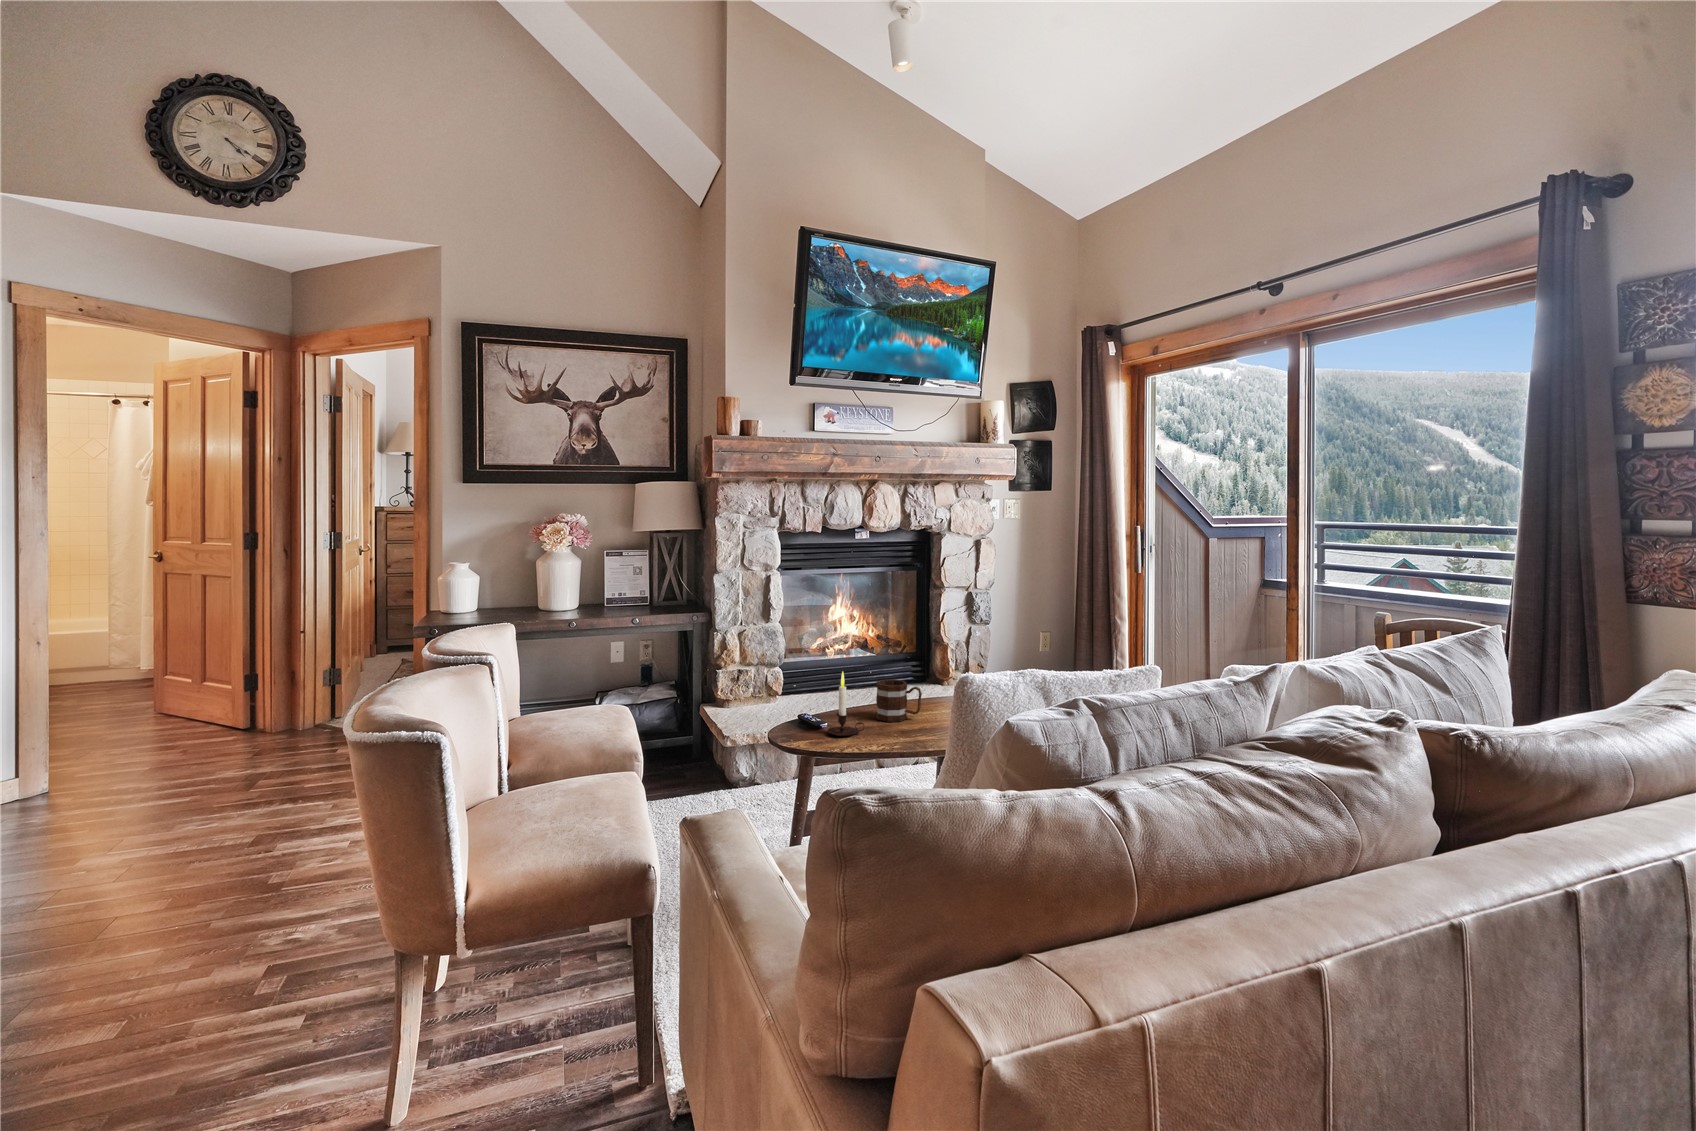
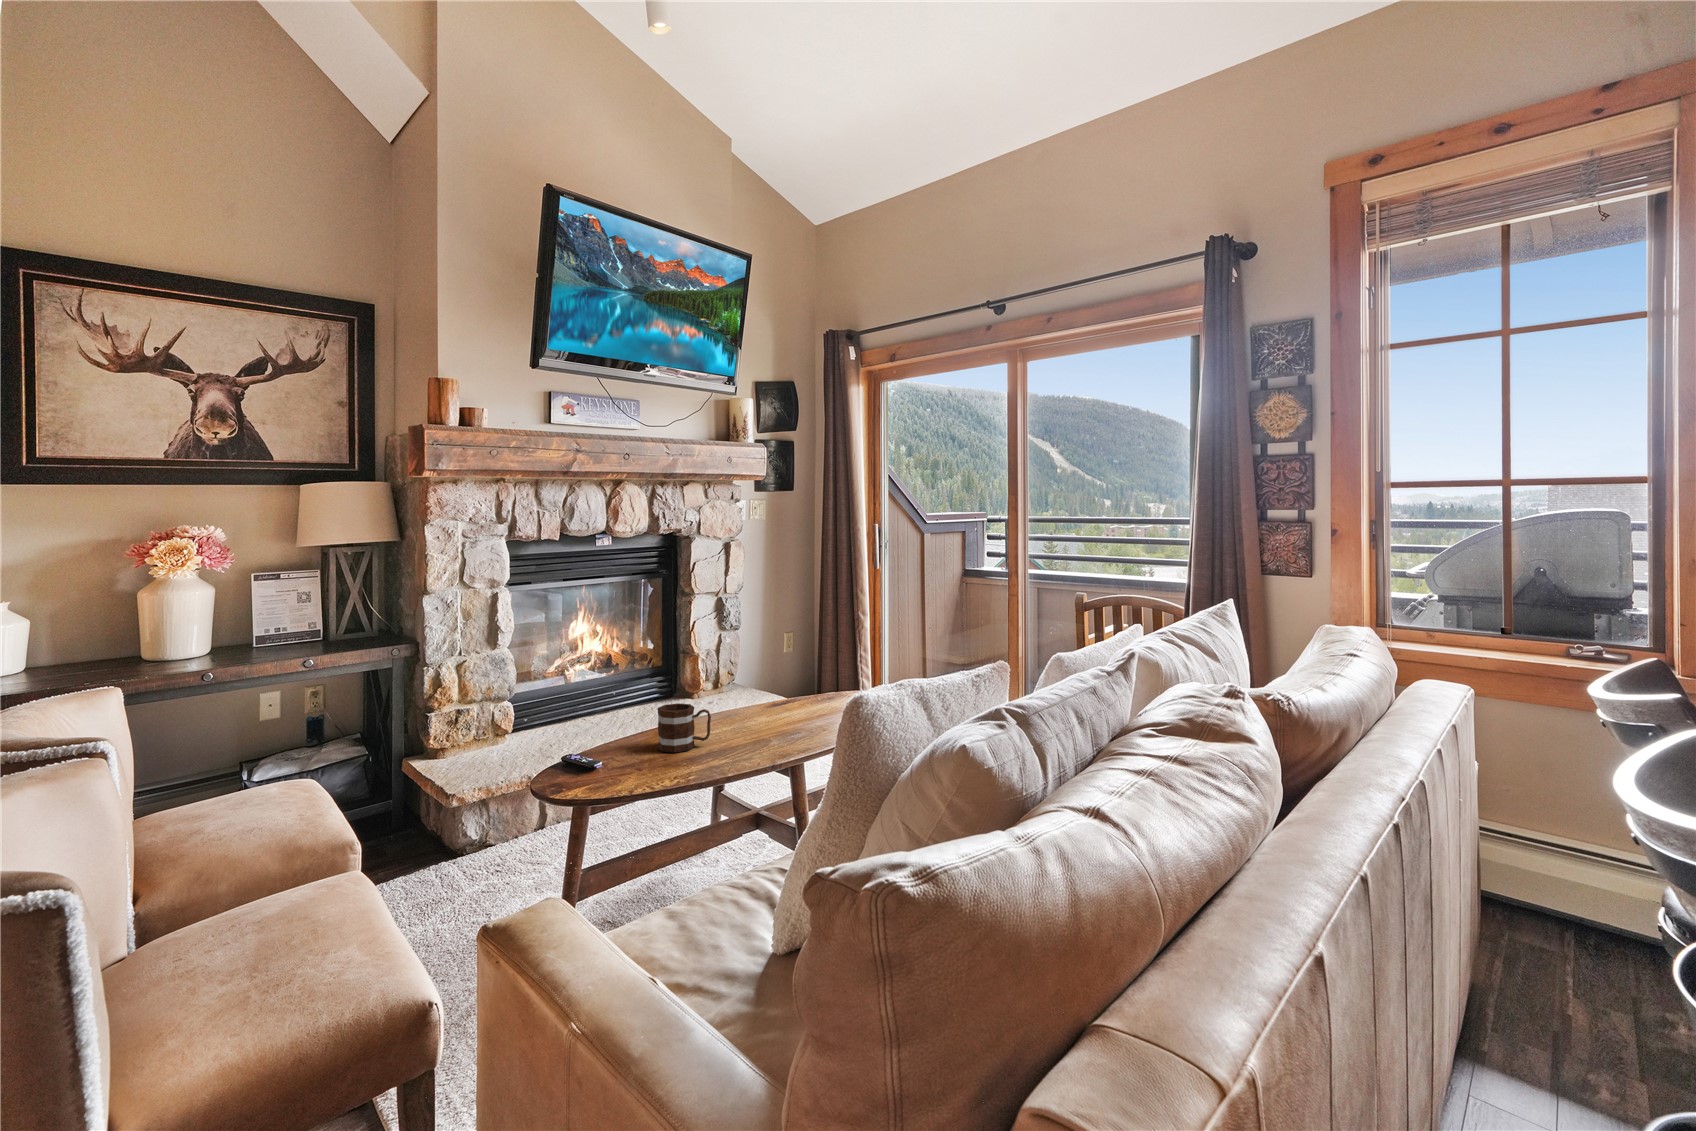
candle: present [828,672,865,736] -> none [607,700,652,777]

